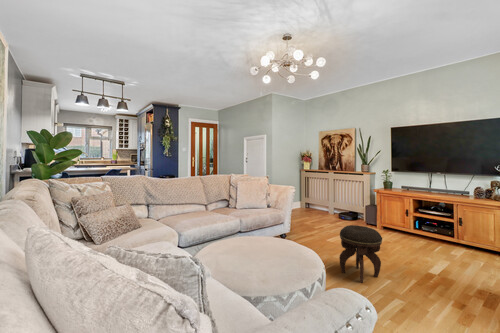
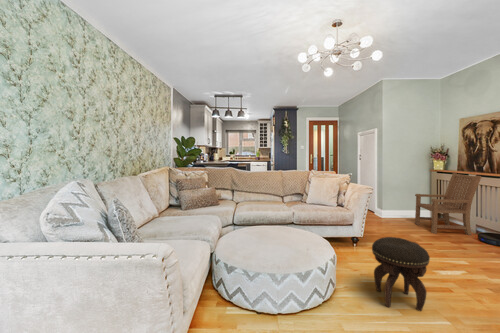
armchair: none [299,172,339,219] -> present [415,173,481,235]

